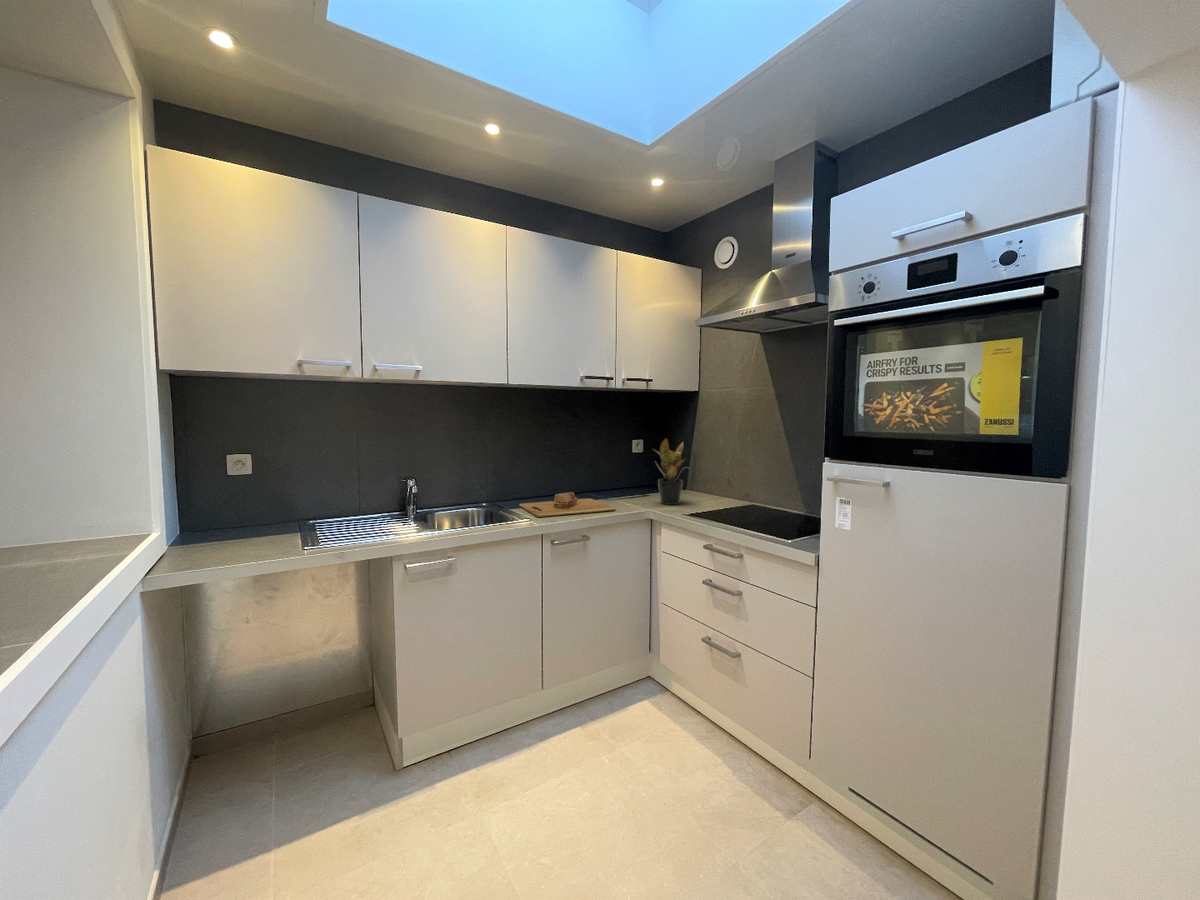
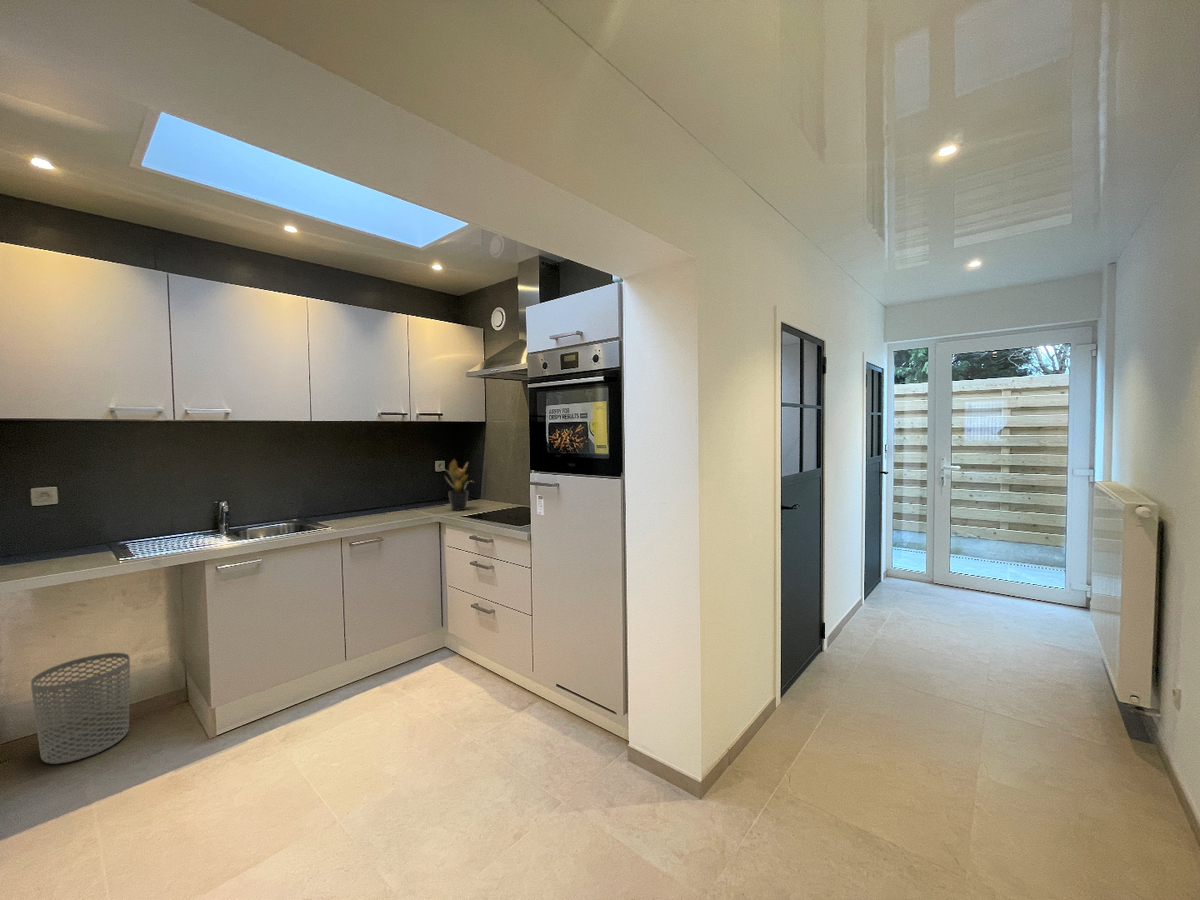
cutting board: present [519,492,616,517] -> none [327,505,409,525]
waste bin: none [221,649,316,779] -> present [31,653,130,764]

